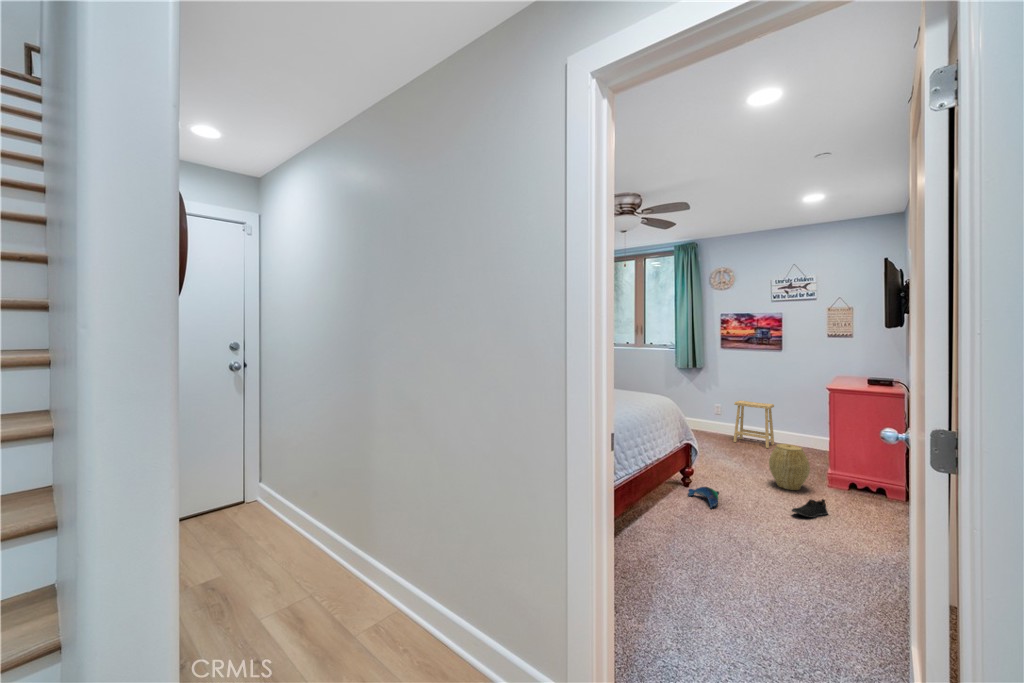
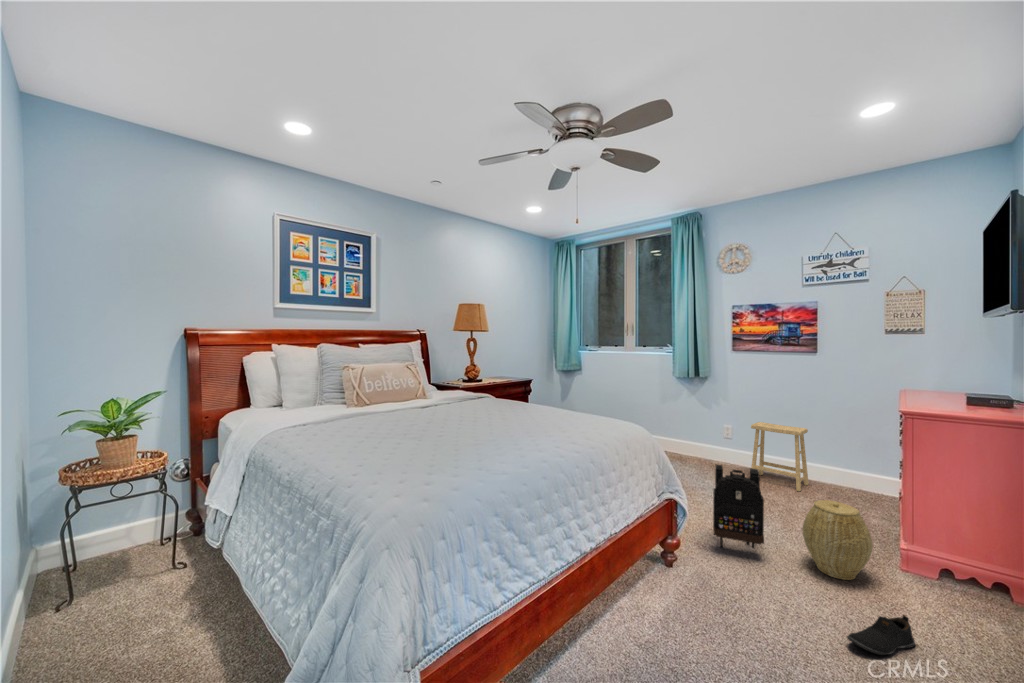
backpack: none [713,425,745,477] -> present [713,465,764,549]
plush toy: present [688,487,719,508] -> none [667,576,718,622]

